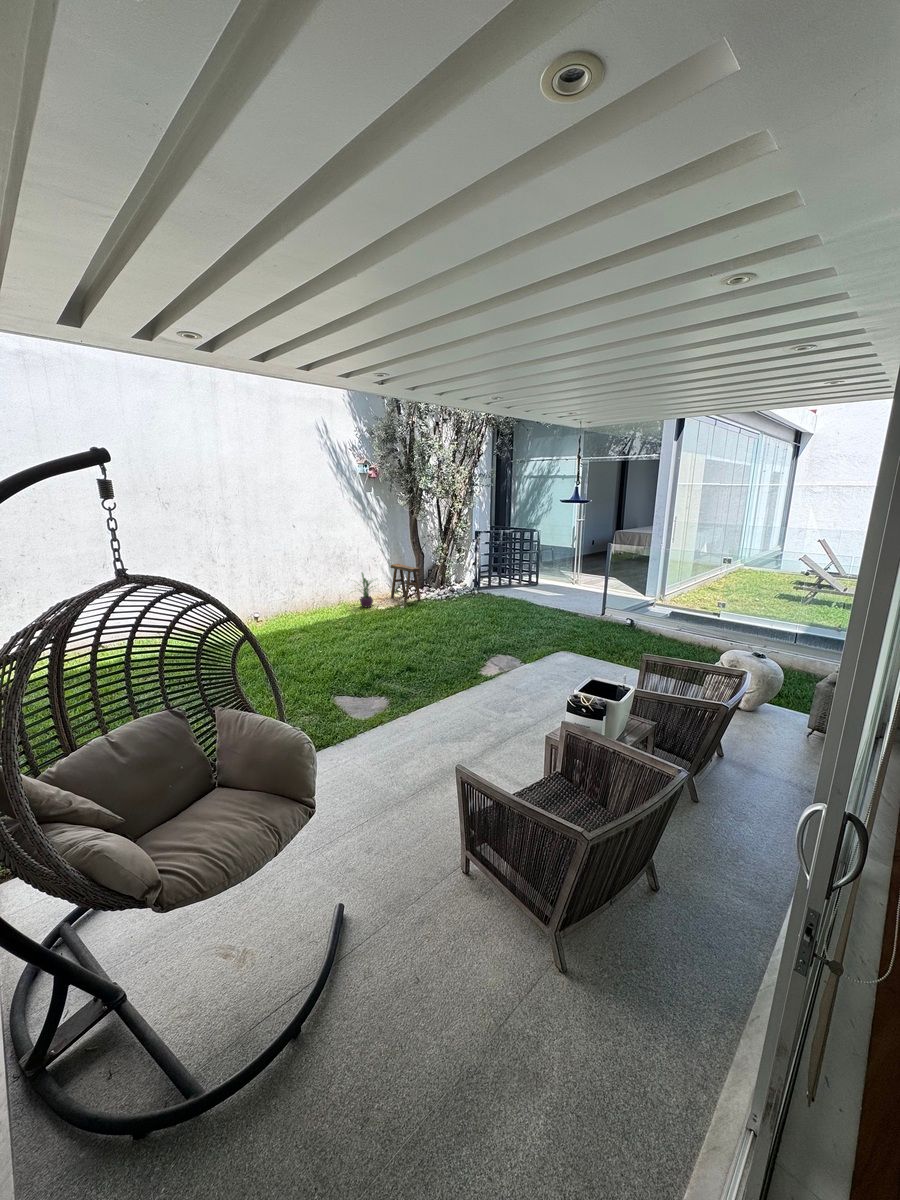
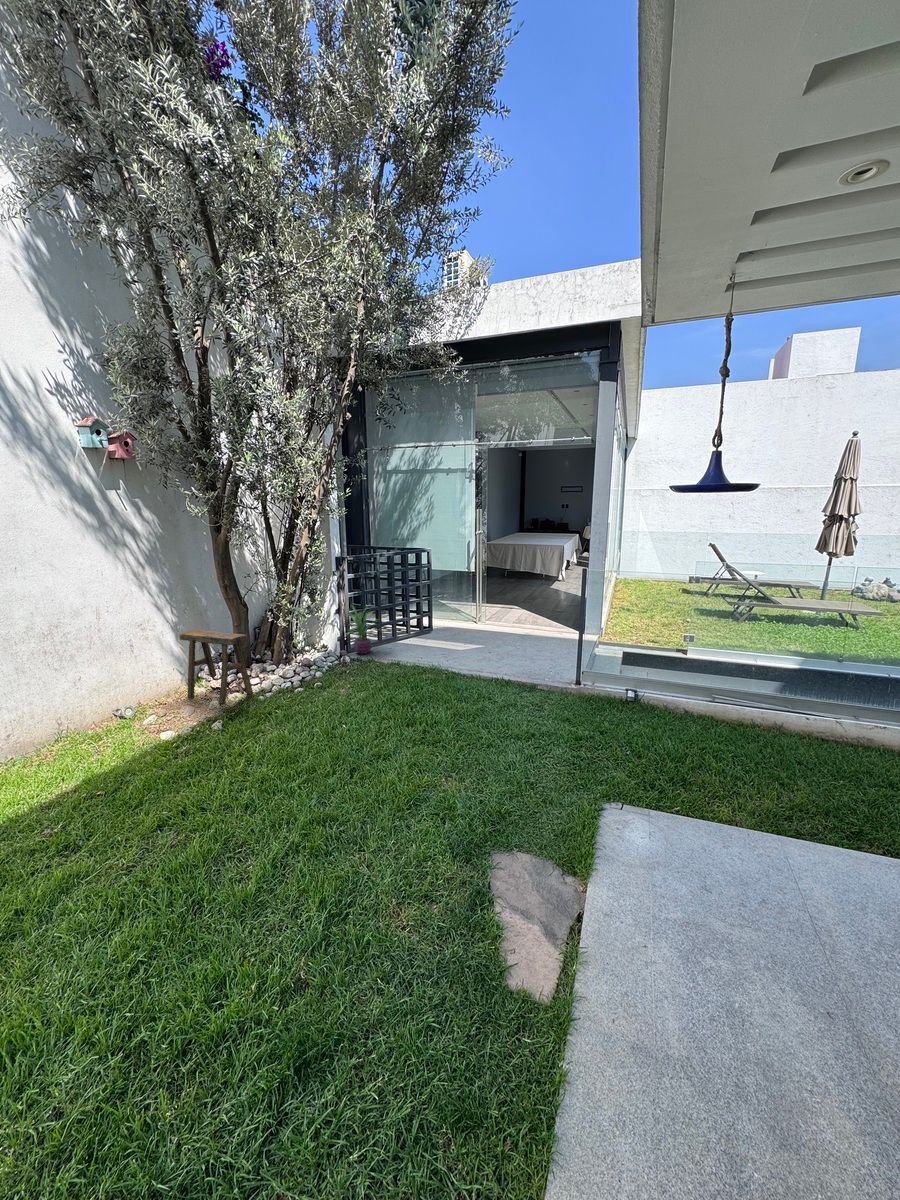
decorative plant: present [359,573,375,607] -> present [346,605,372,654]

